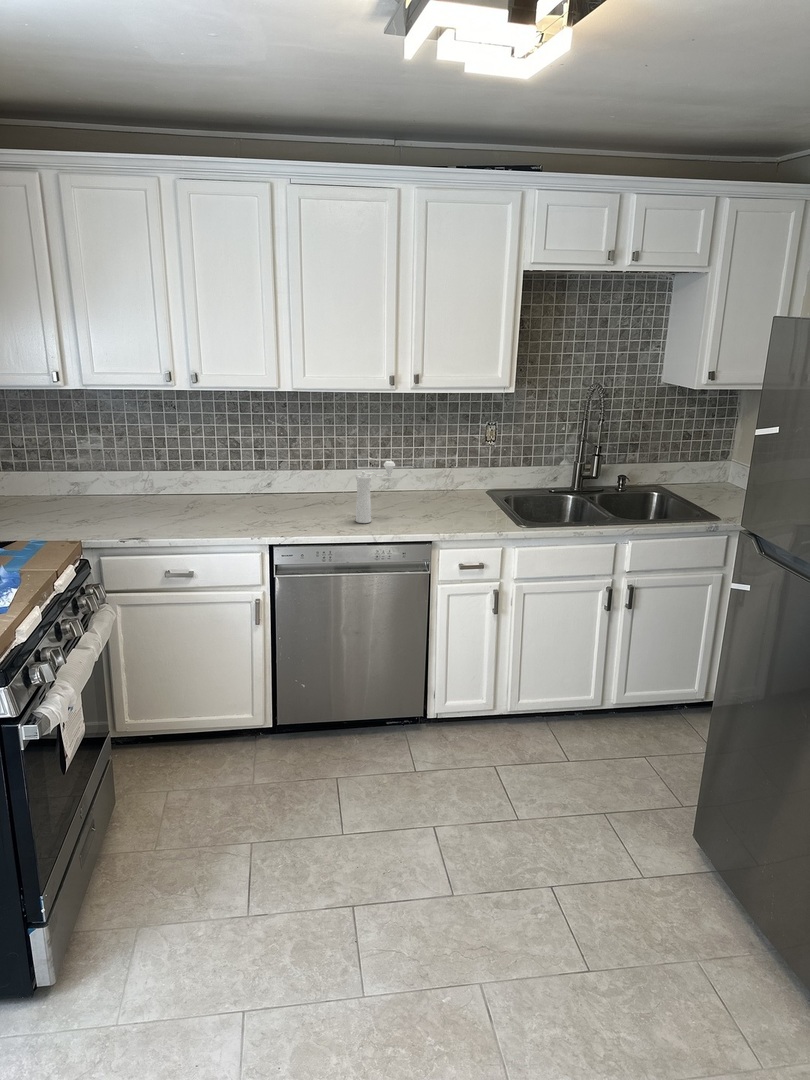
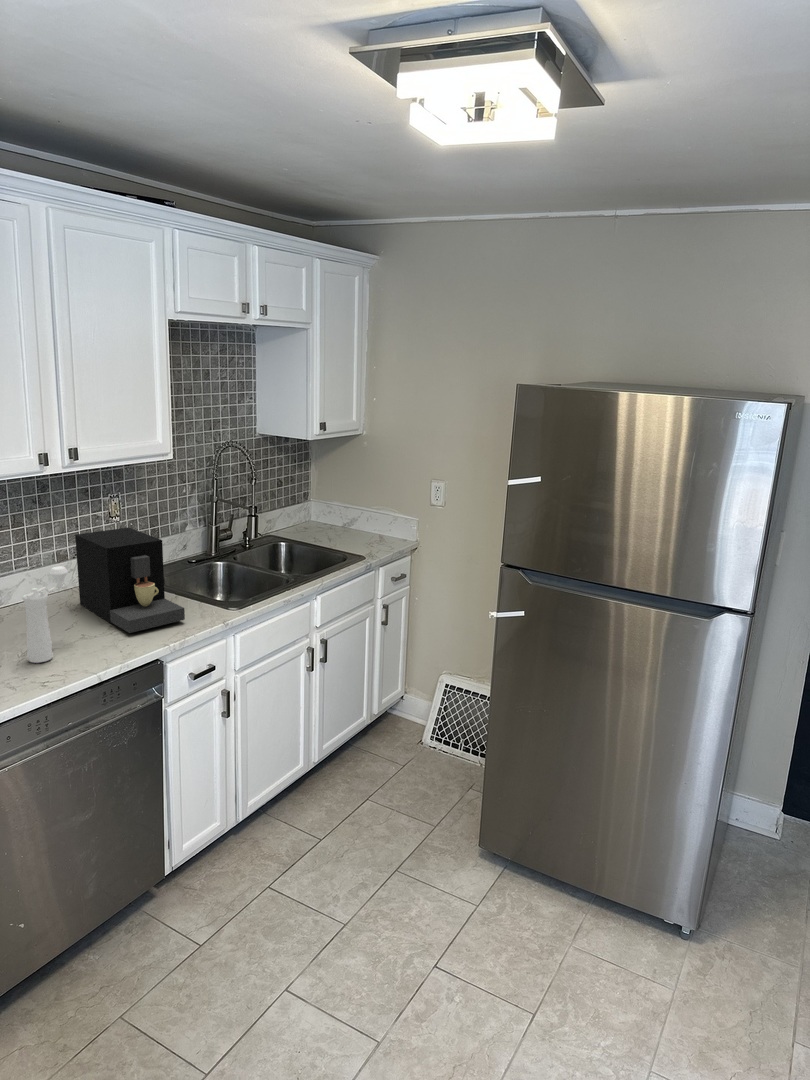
coffee maker: none [429,446,478,523] -> present [75,527,185,633]

